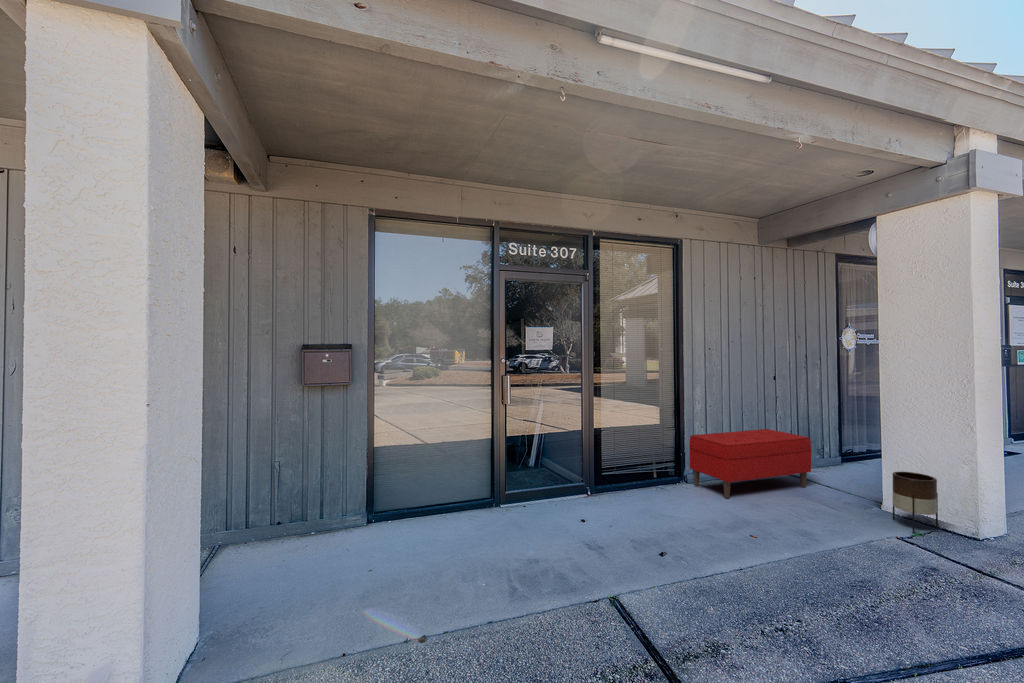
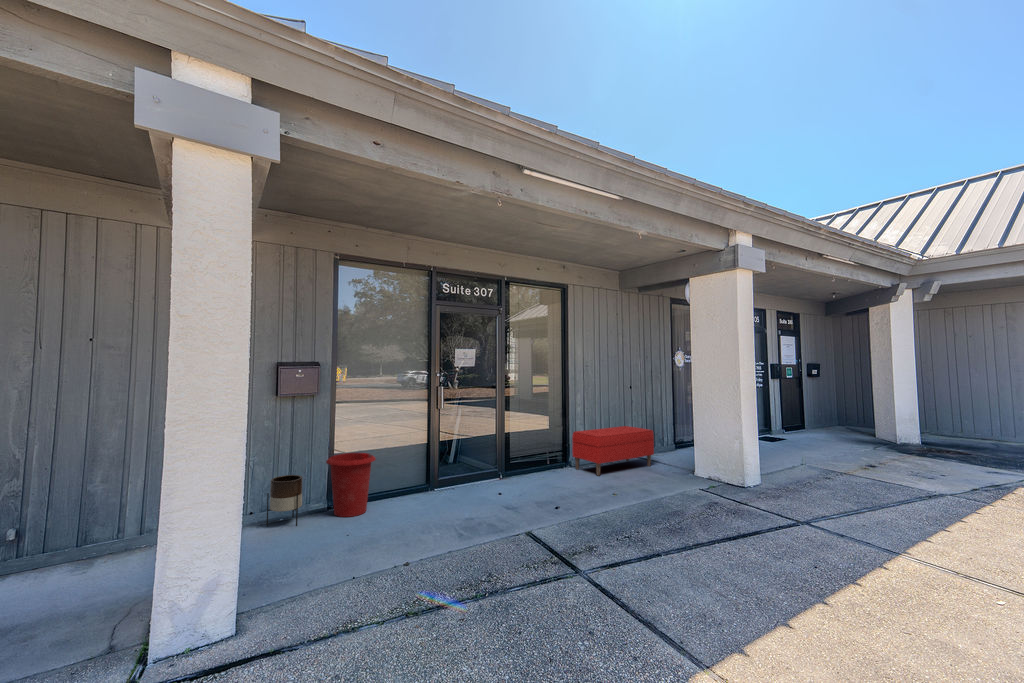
waste bin: none [359,456,420,539] -> present [326,453,376,517]
planter: present [892,472,938,533] -> present [267,475,303,526]

